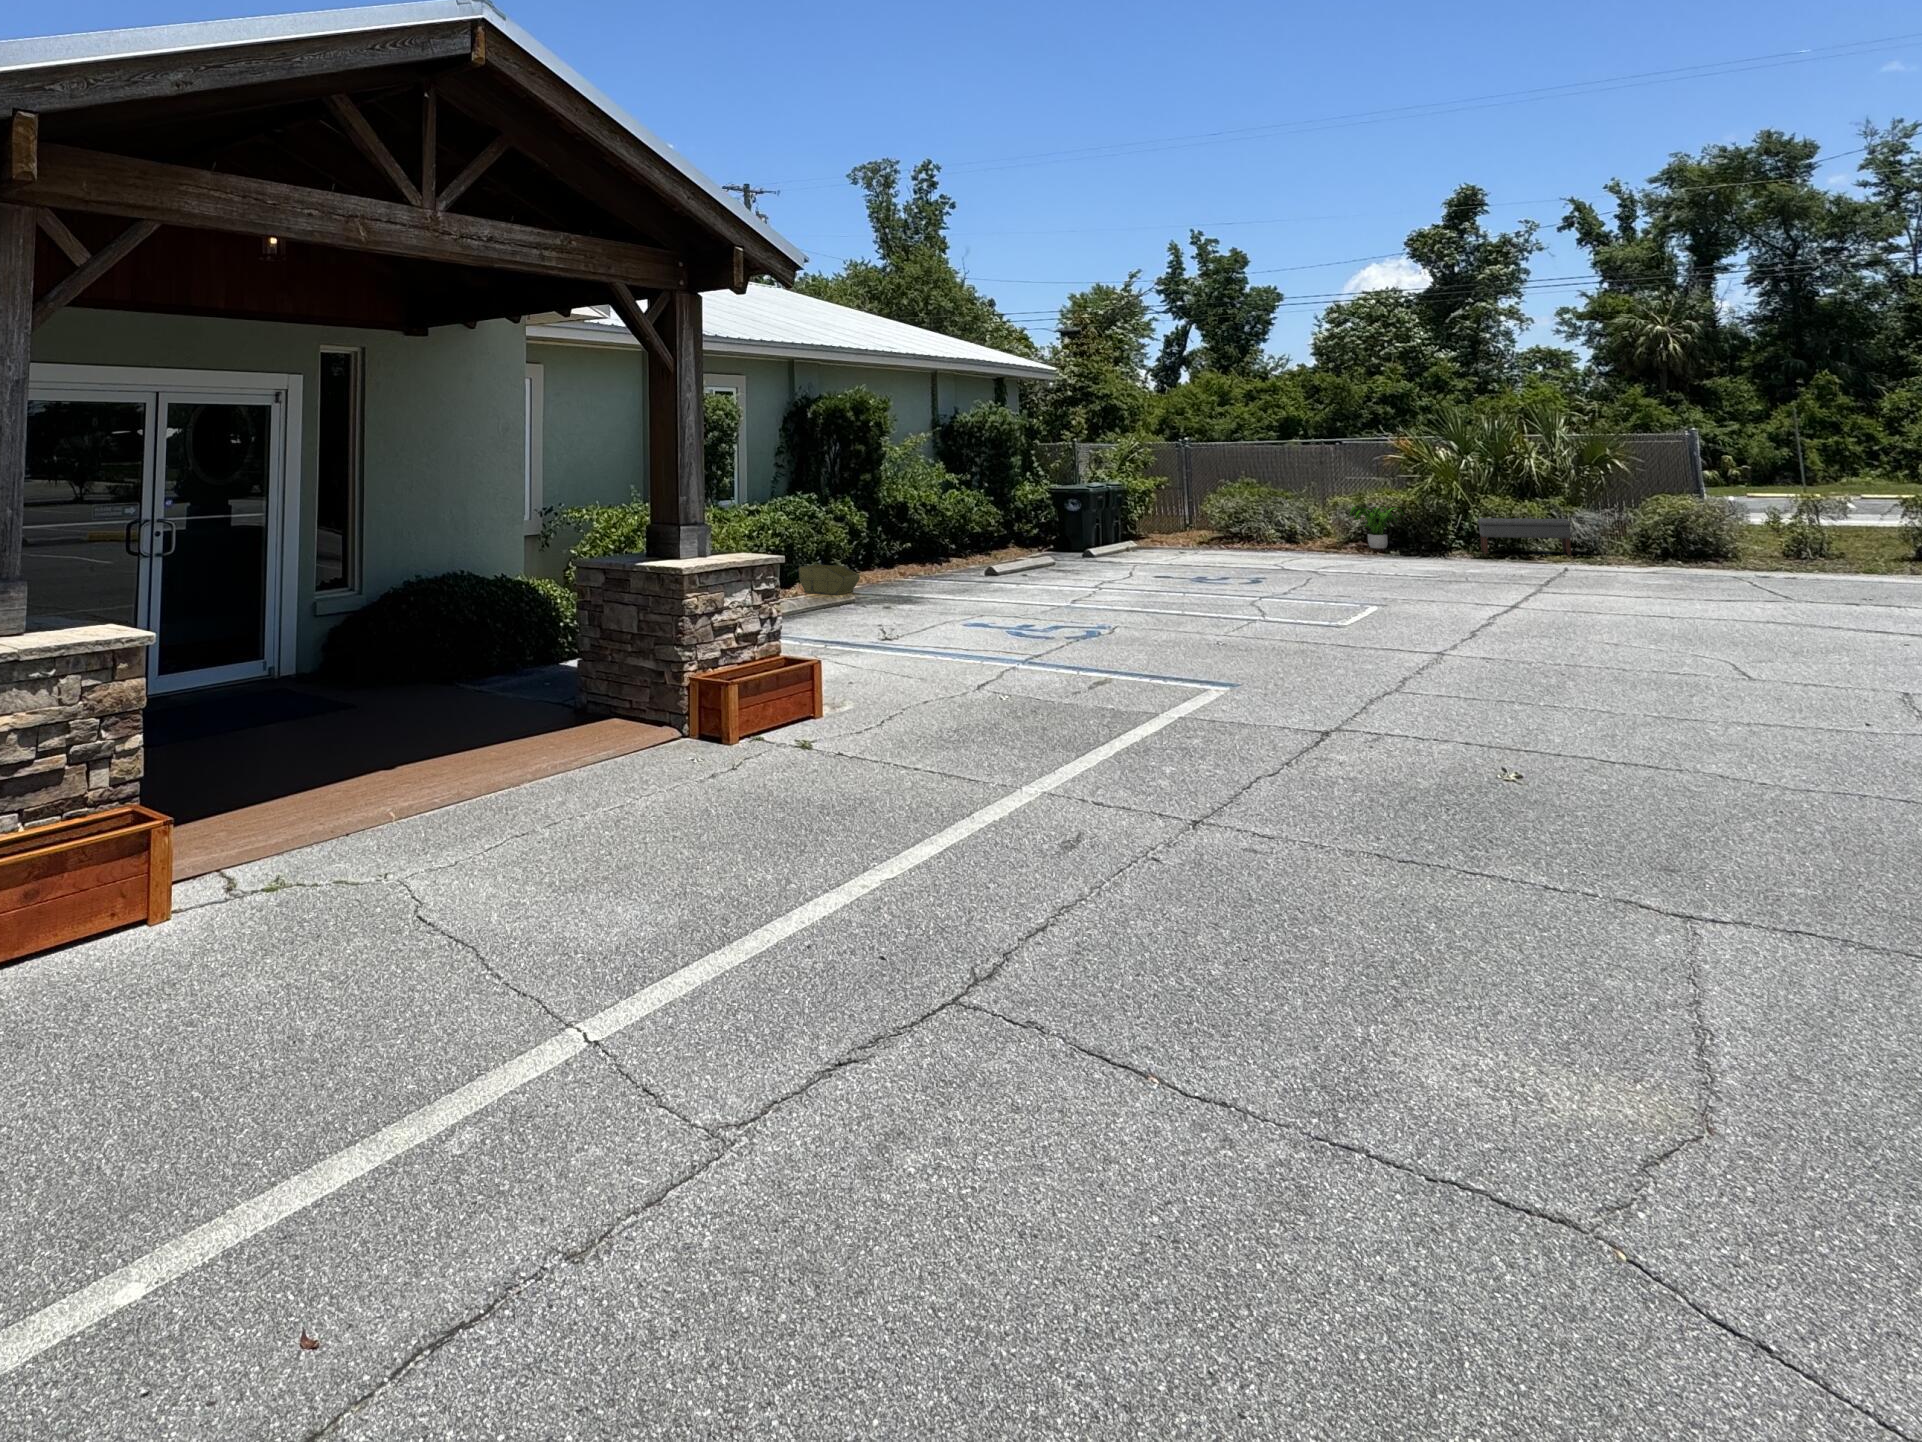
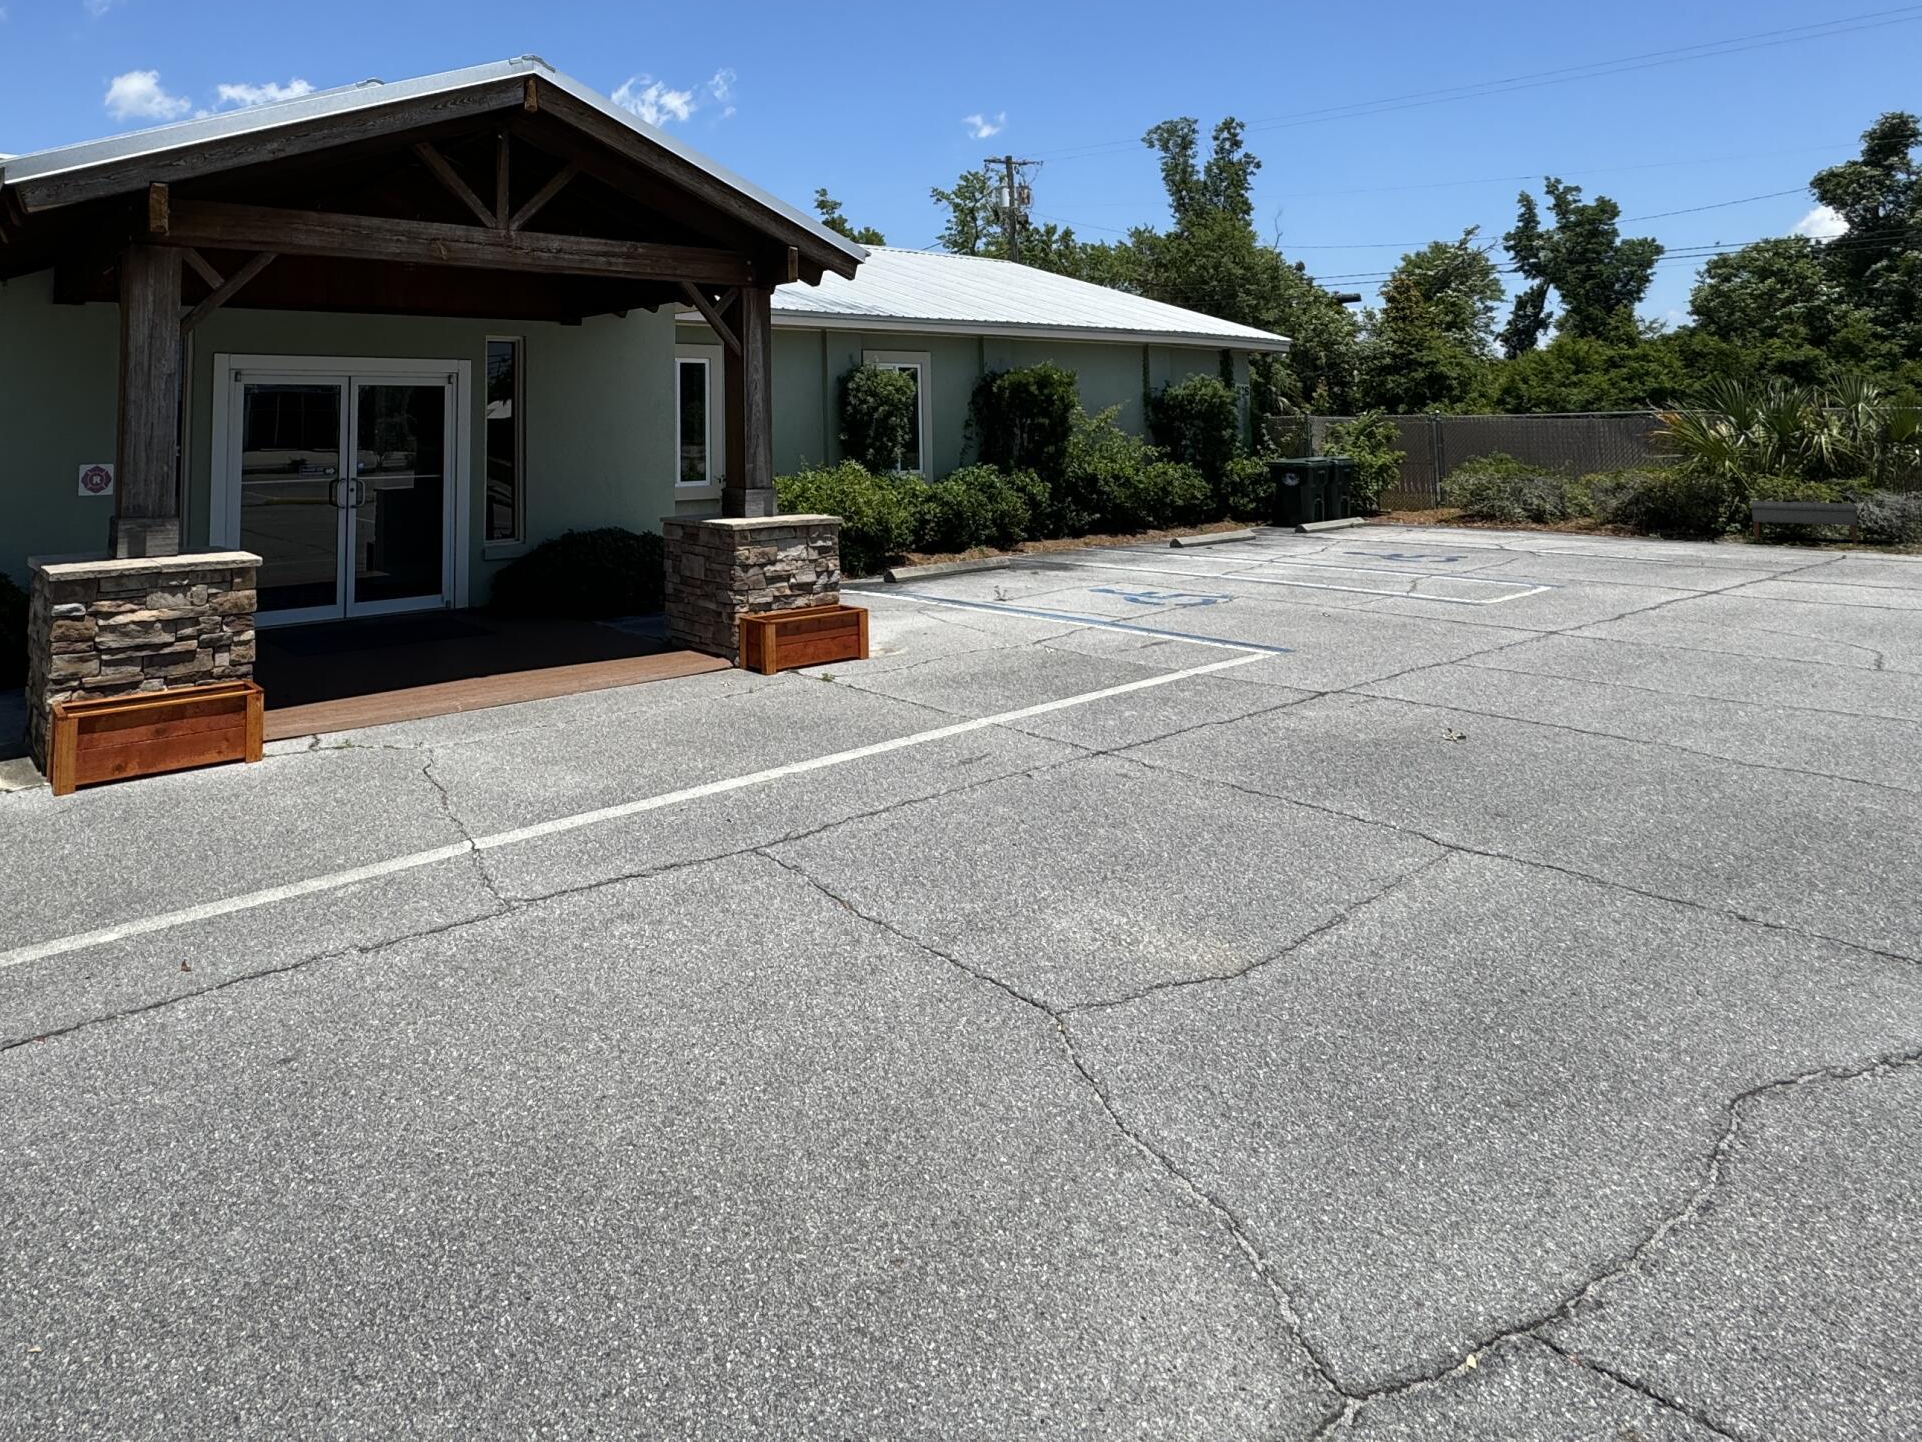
potted plant: present [1350,507,1404,548] -> none [1606,486,1670,531]
storage bin: present [798,564,860,595] -> none [968,532,1027,561]

